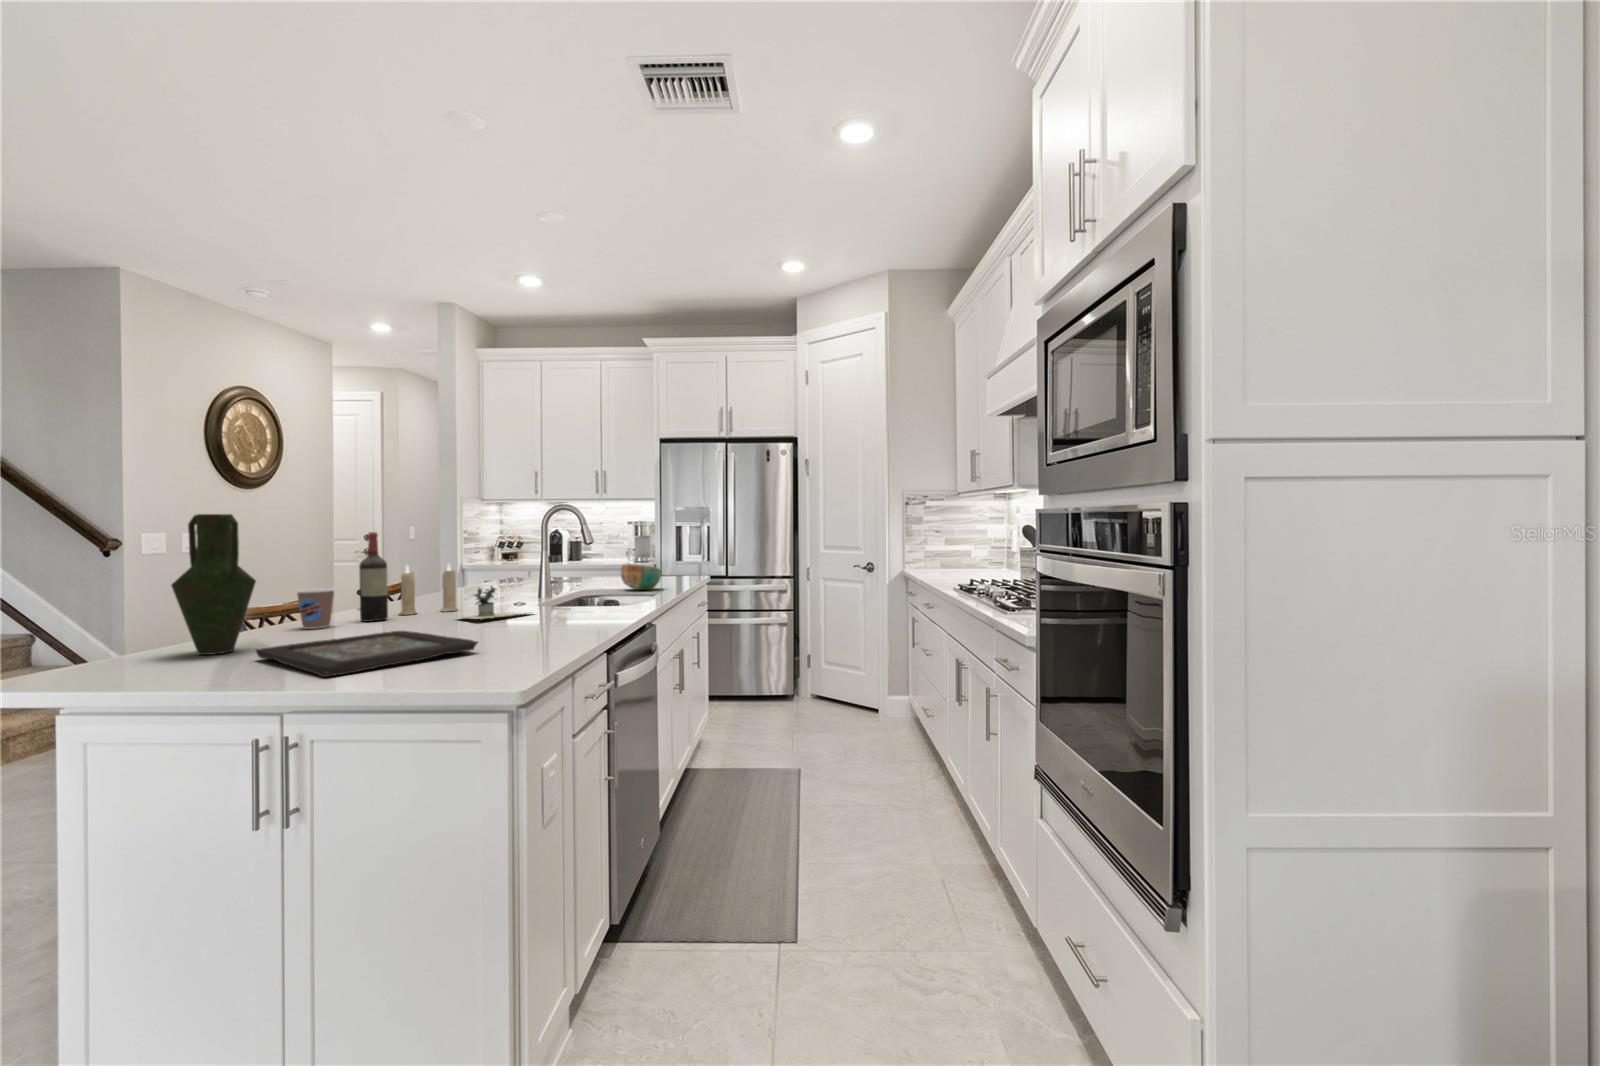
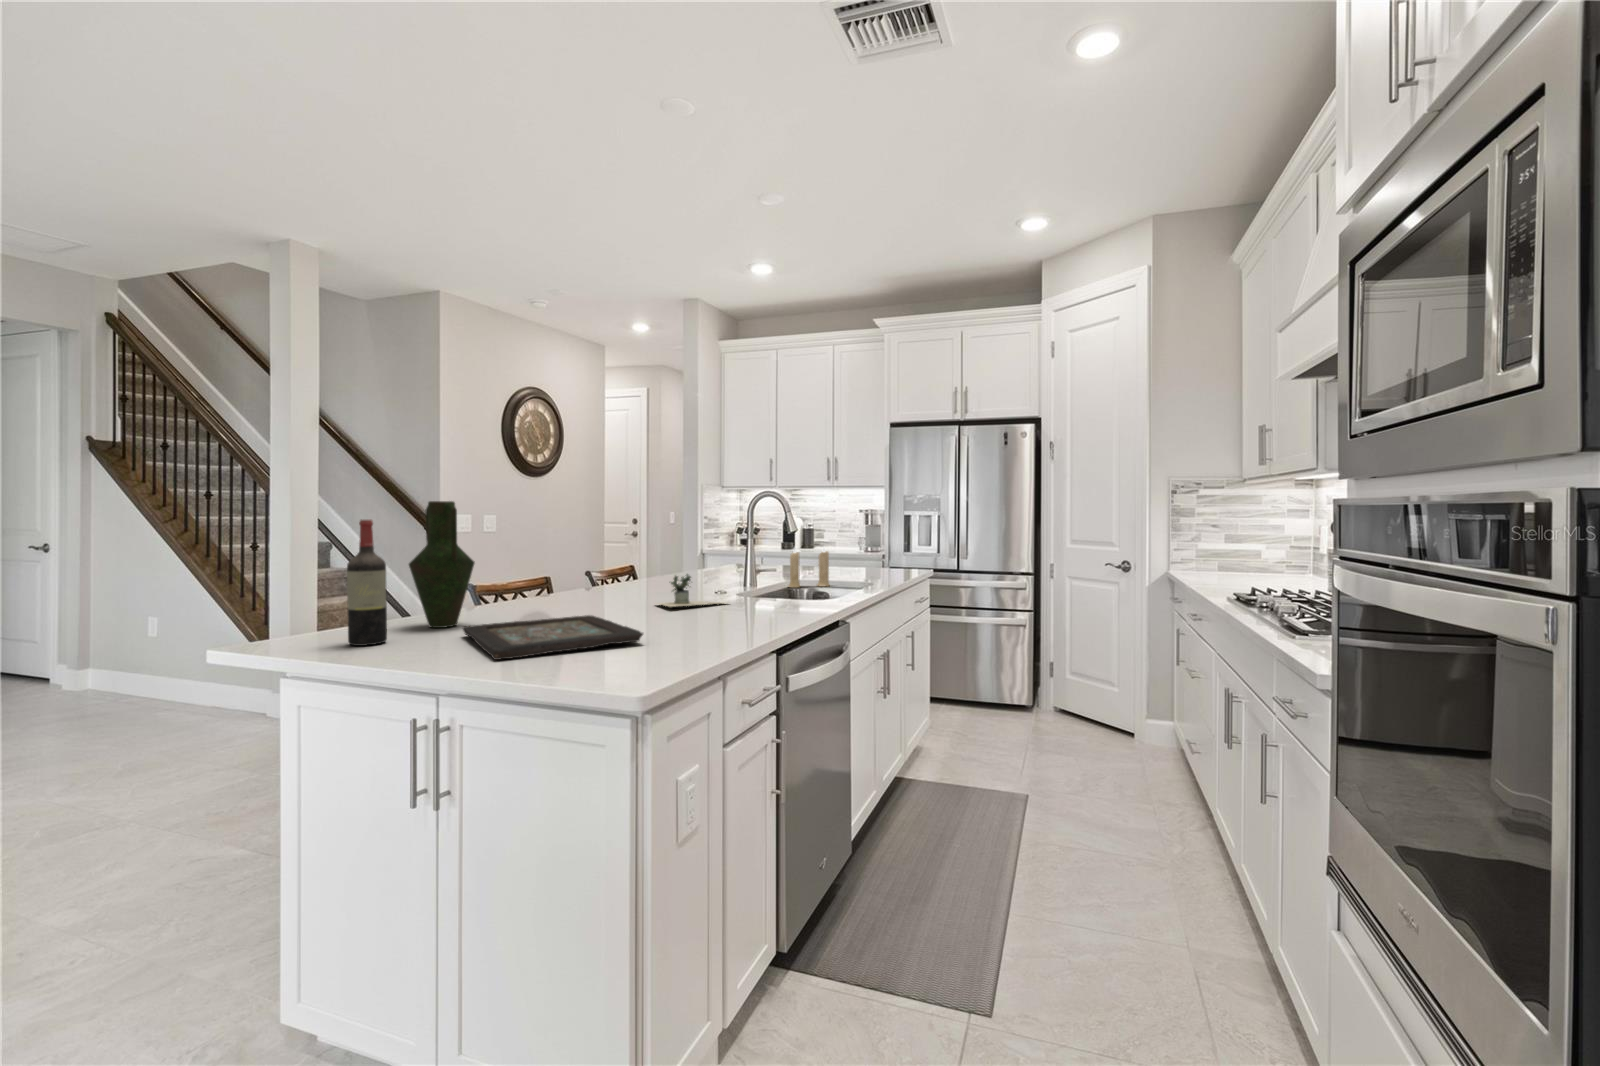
wine bottle: present [359,532,388,622] -> present [347,520,387,646]
candle: present [400,564,458,615] -> present [788,548,830,588]
bowl: present [621,564,661,590] -> none [829,555,872,582]
coffee cup: present [297,588,334,629] -> none [521,570,553,607]

